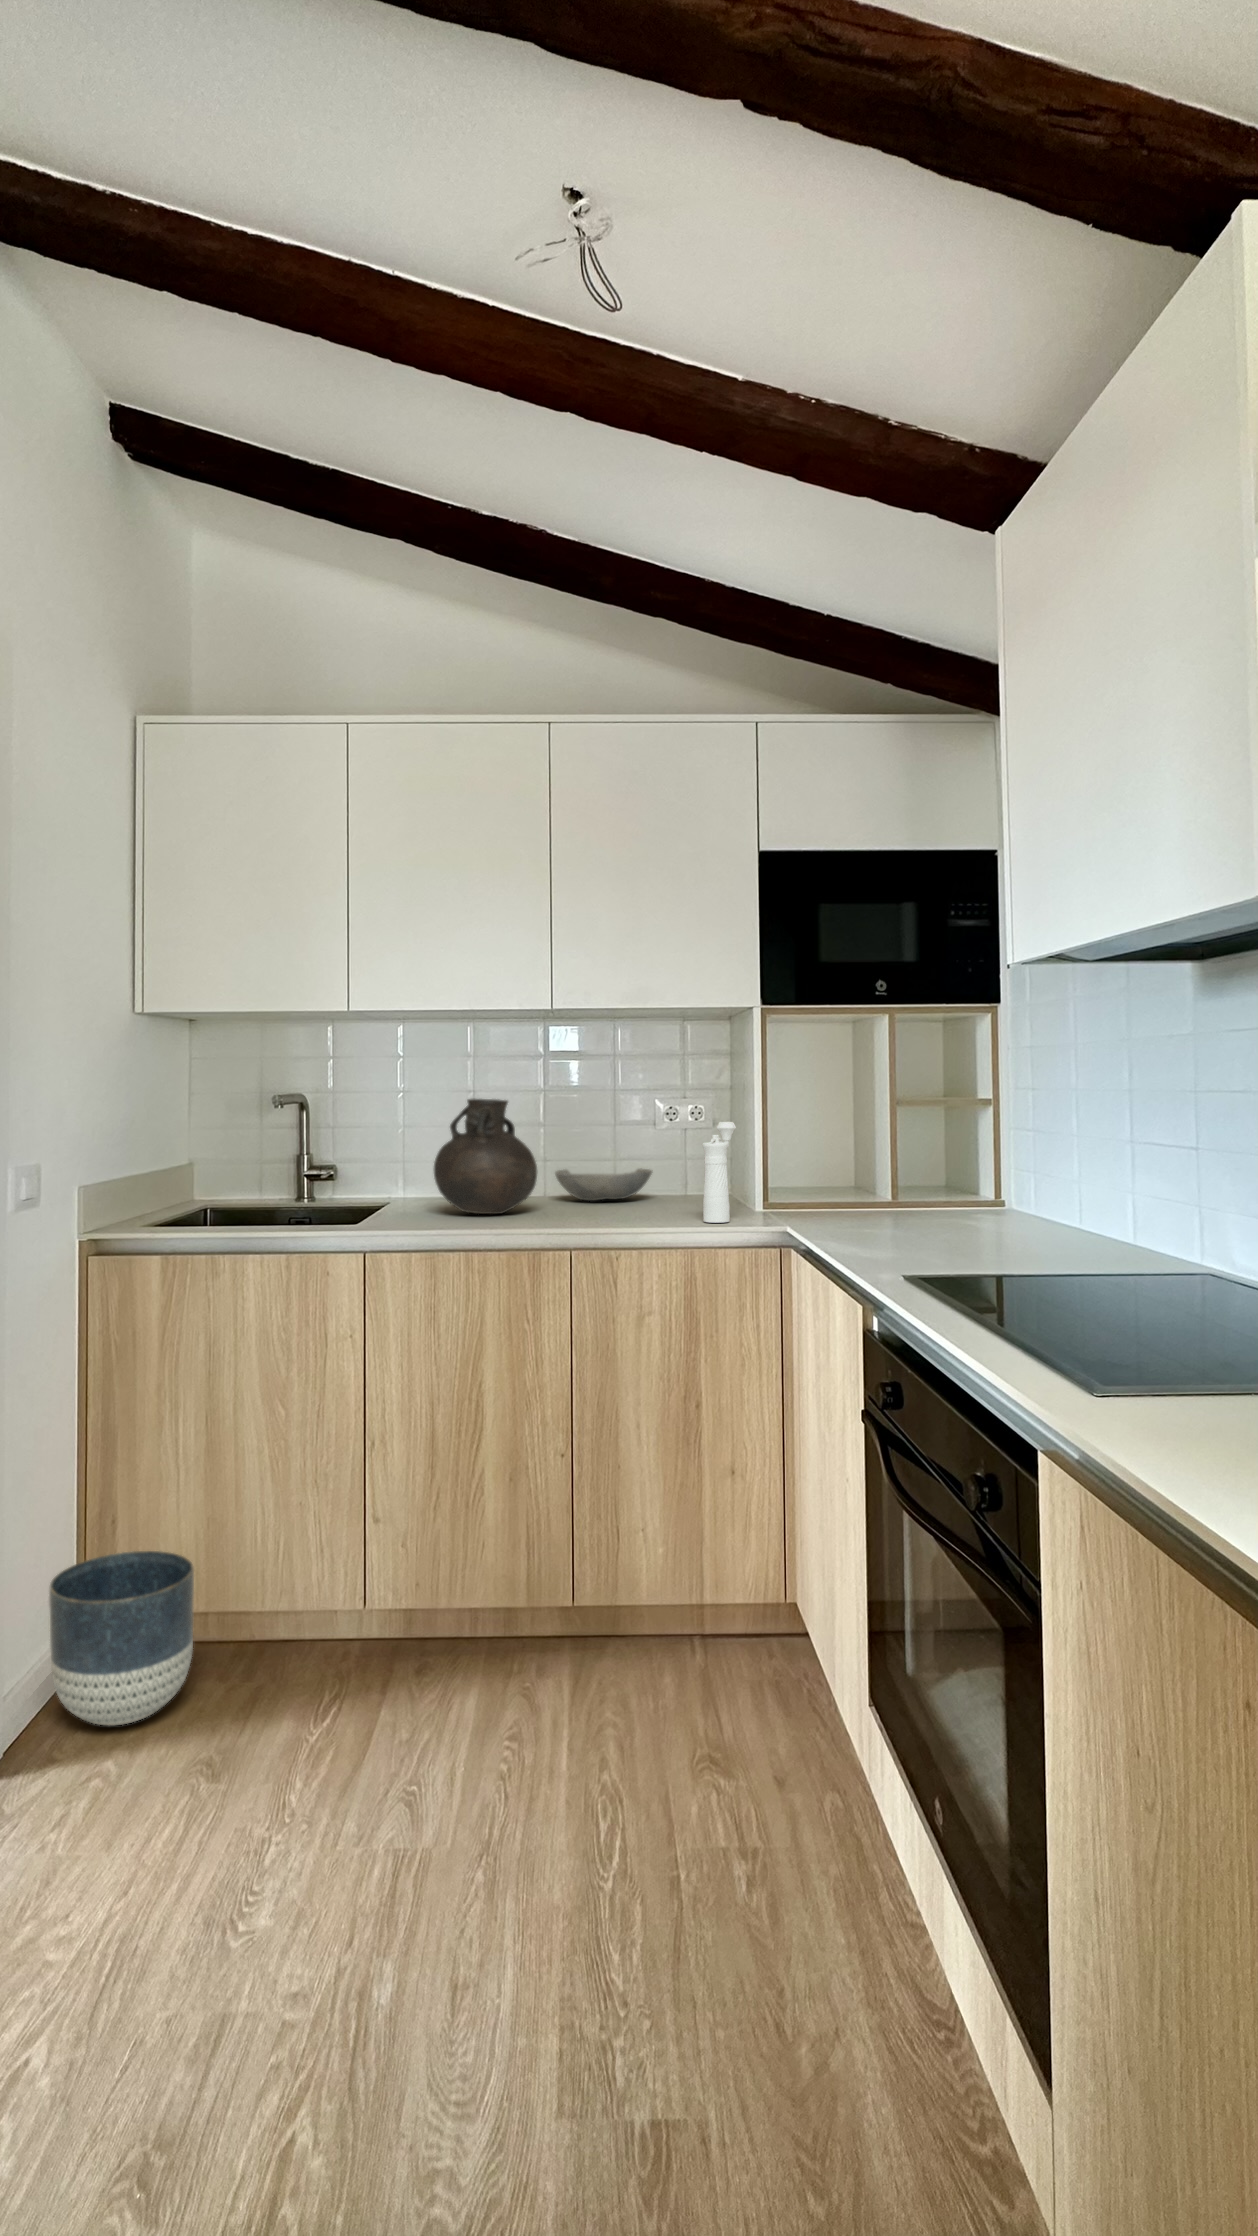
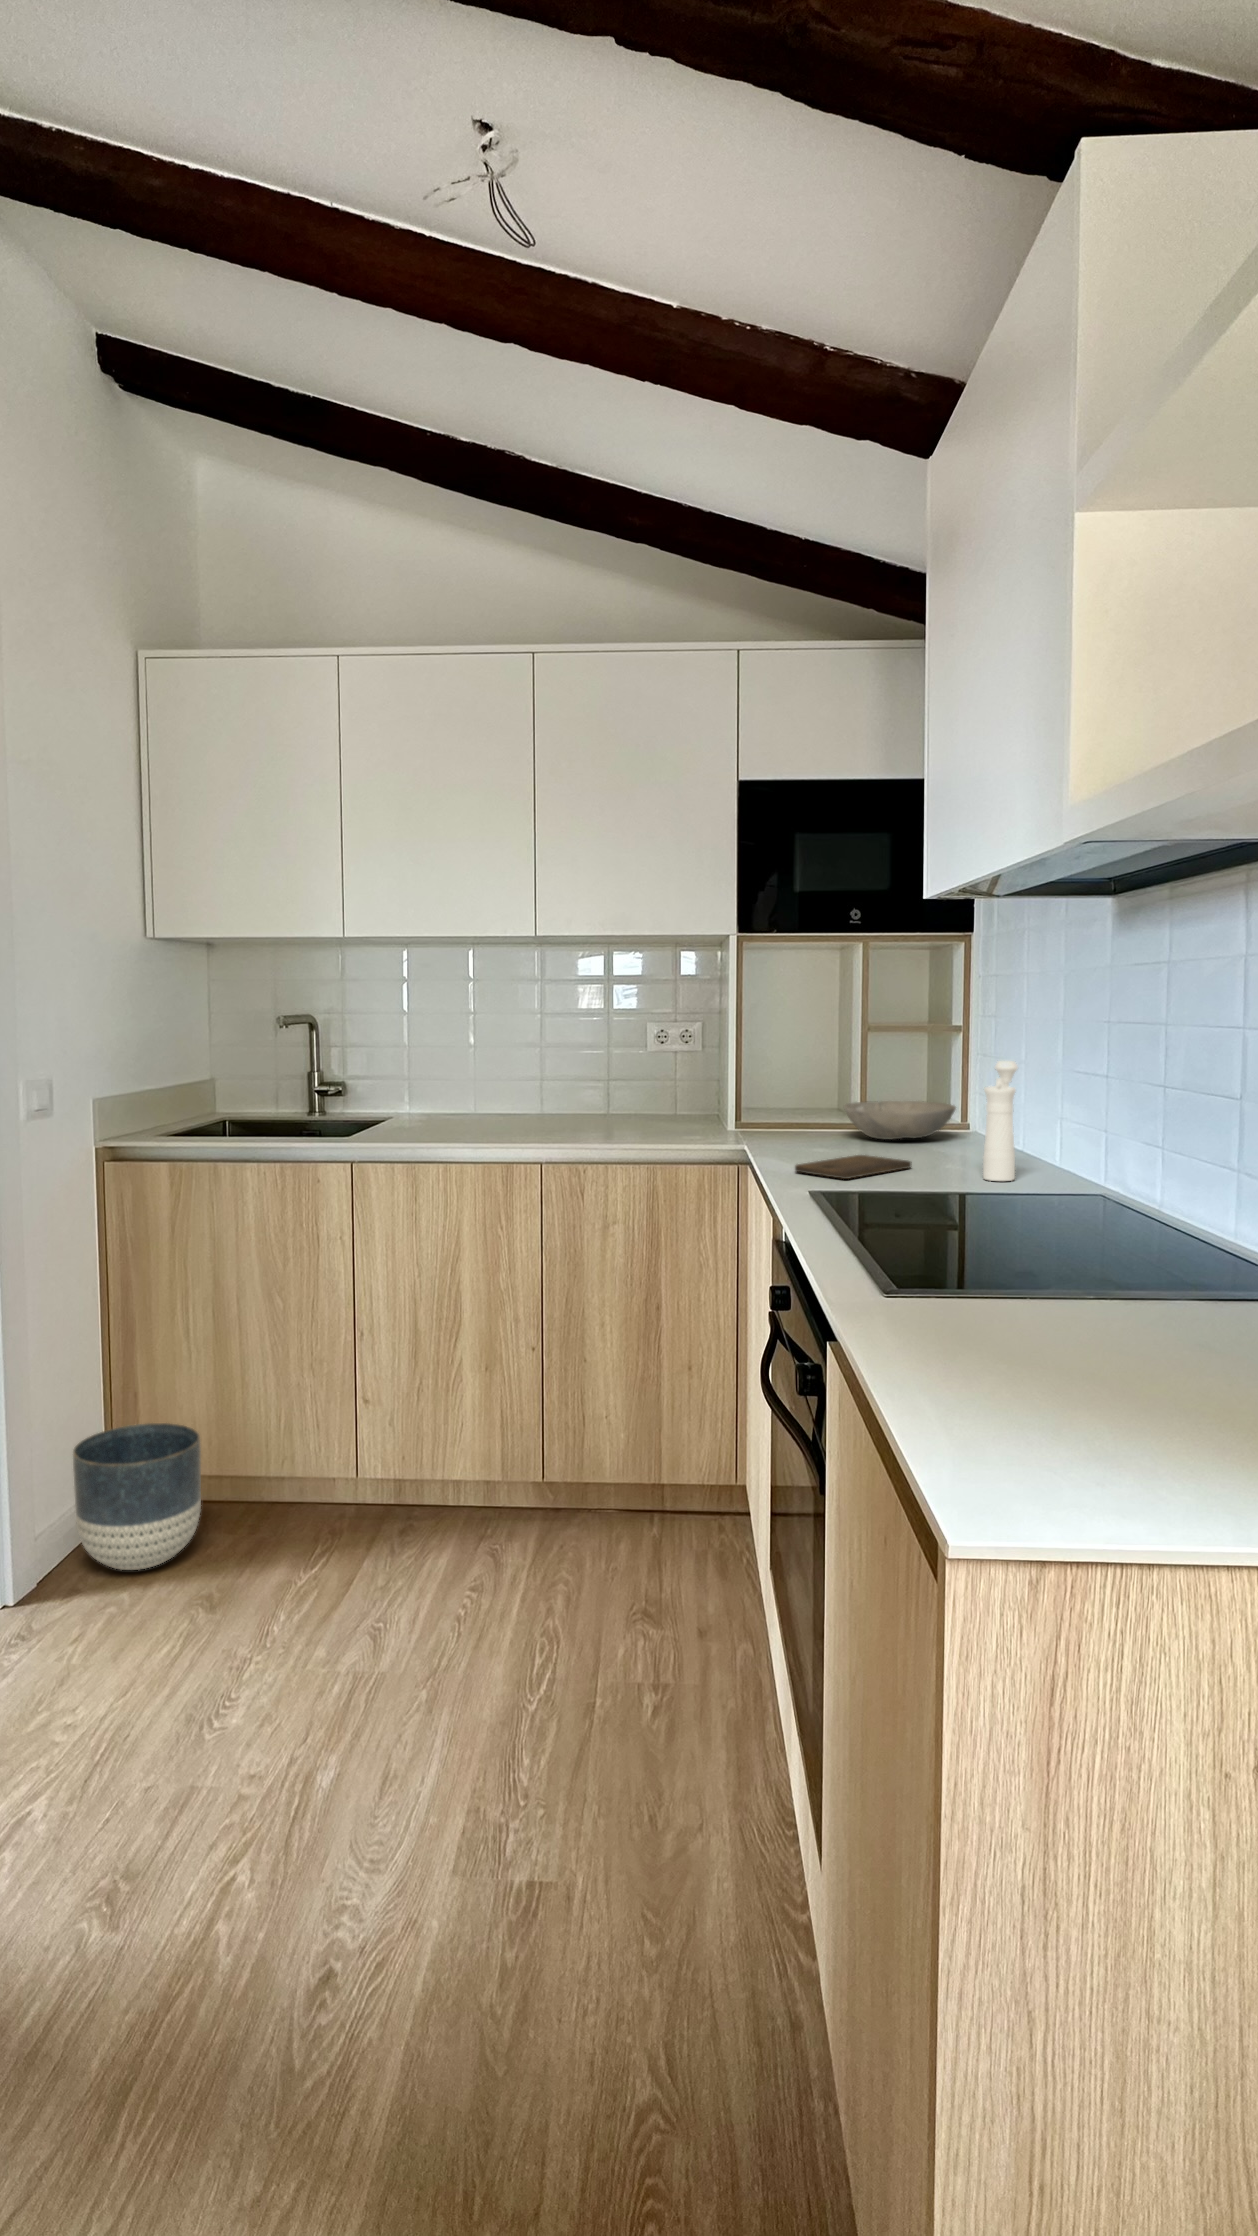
vase: present [434,1099,537,1214] -> none [428,1017,526,1126]
pepper mill: present [702,1122,736,1223] -> present [983,1061,1018,1181]
bowl: present [555,1169,652,1201] -> present [844,1101,956,1140]
cutting board: none [870,1235,991,1260] -> present [795,1155,912,1179]

